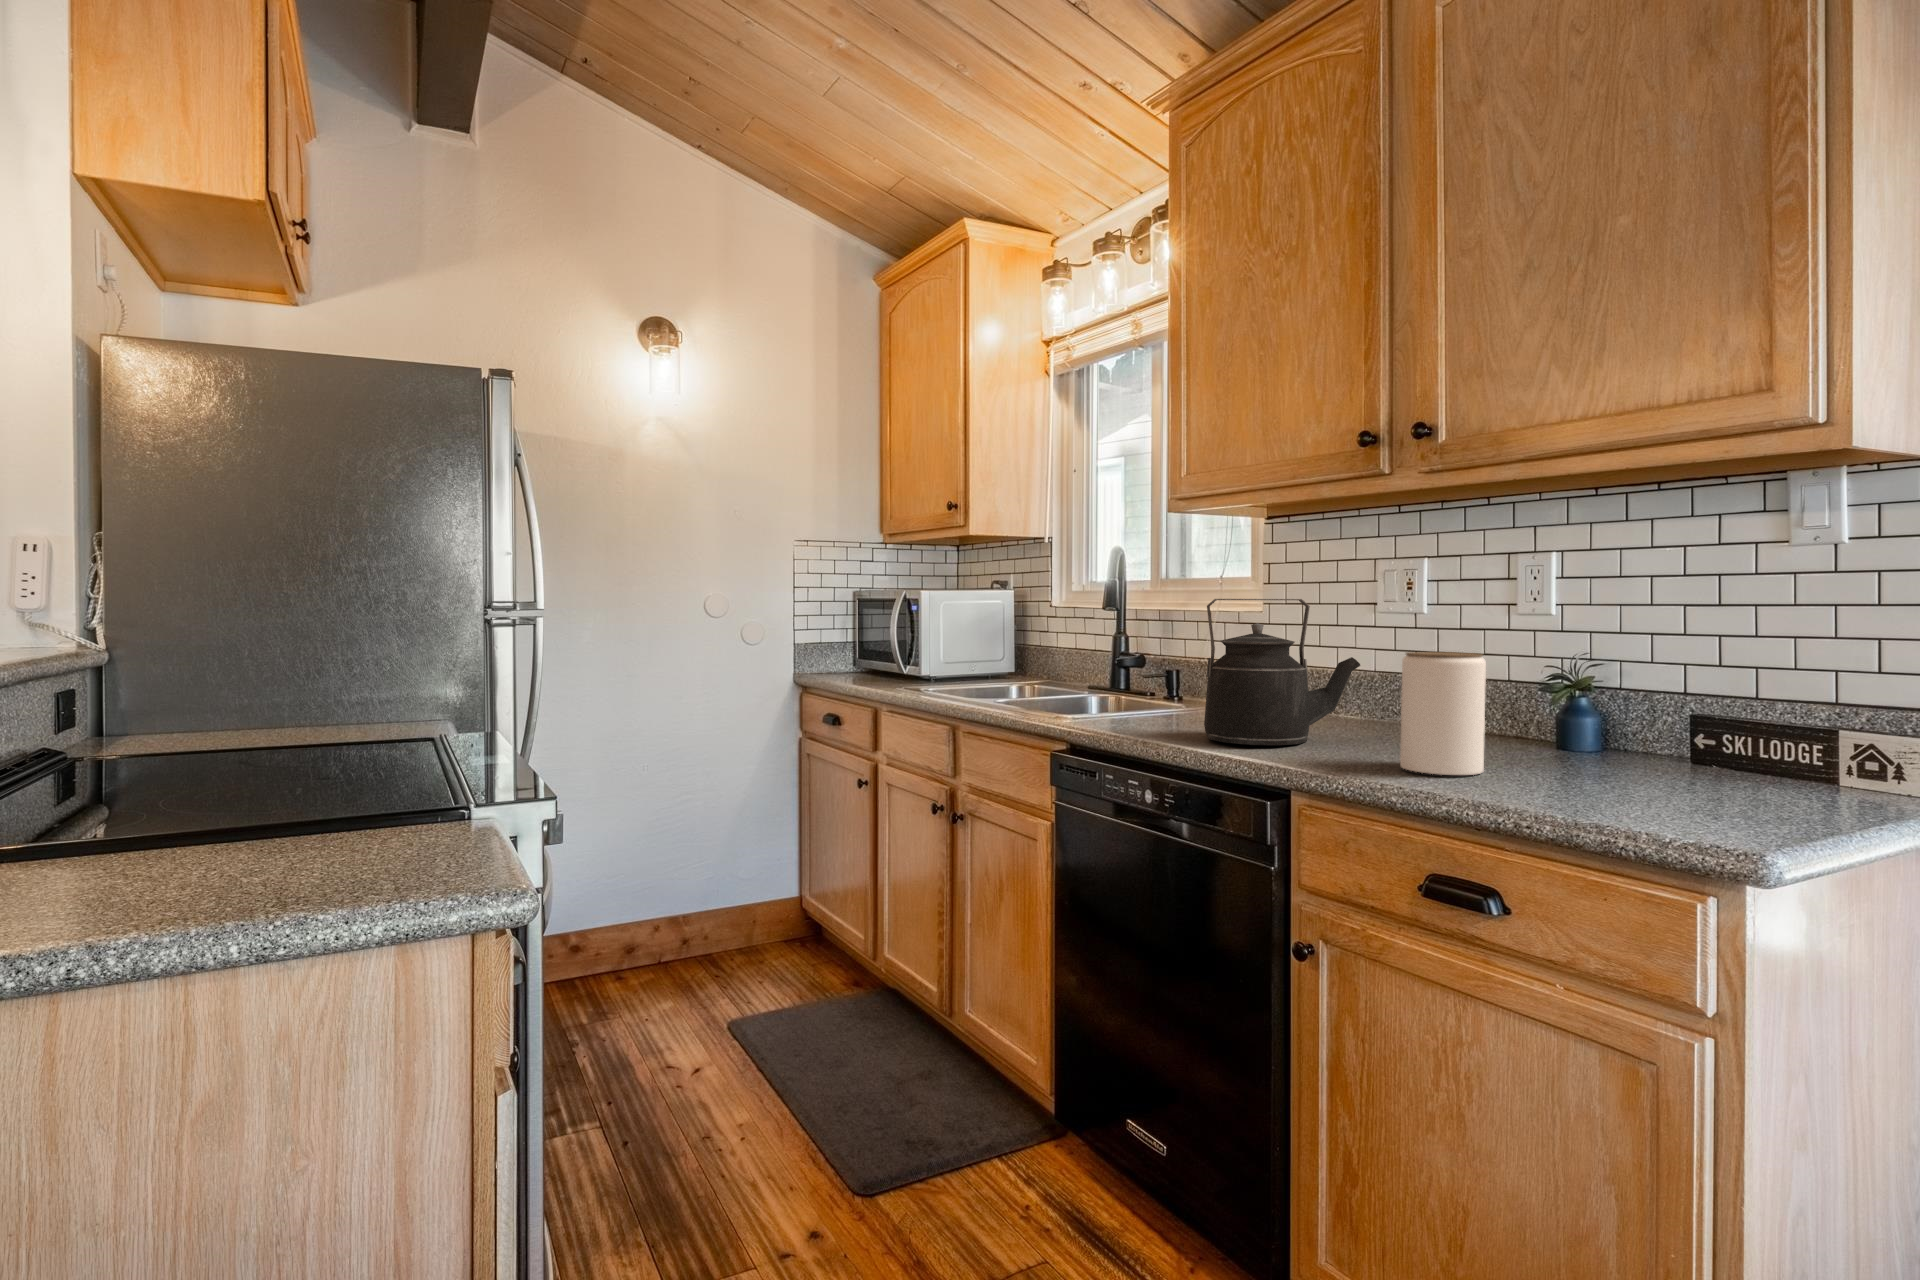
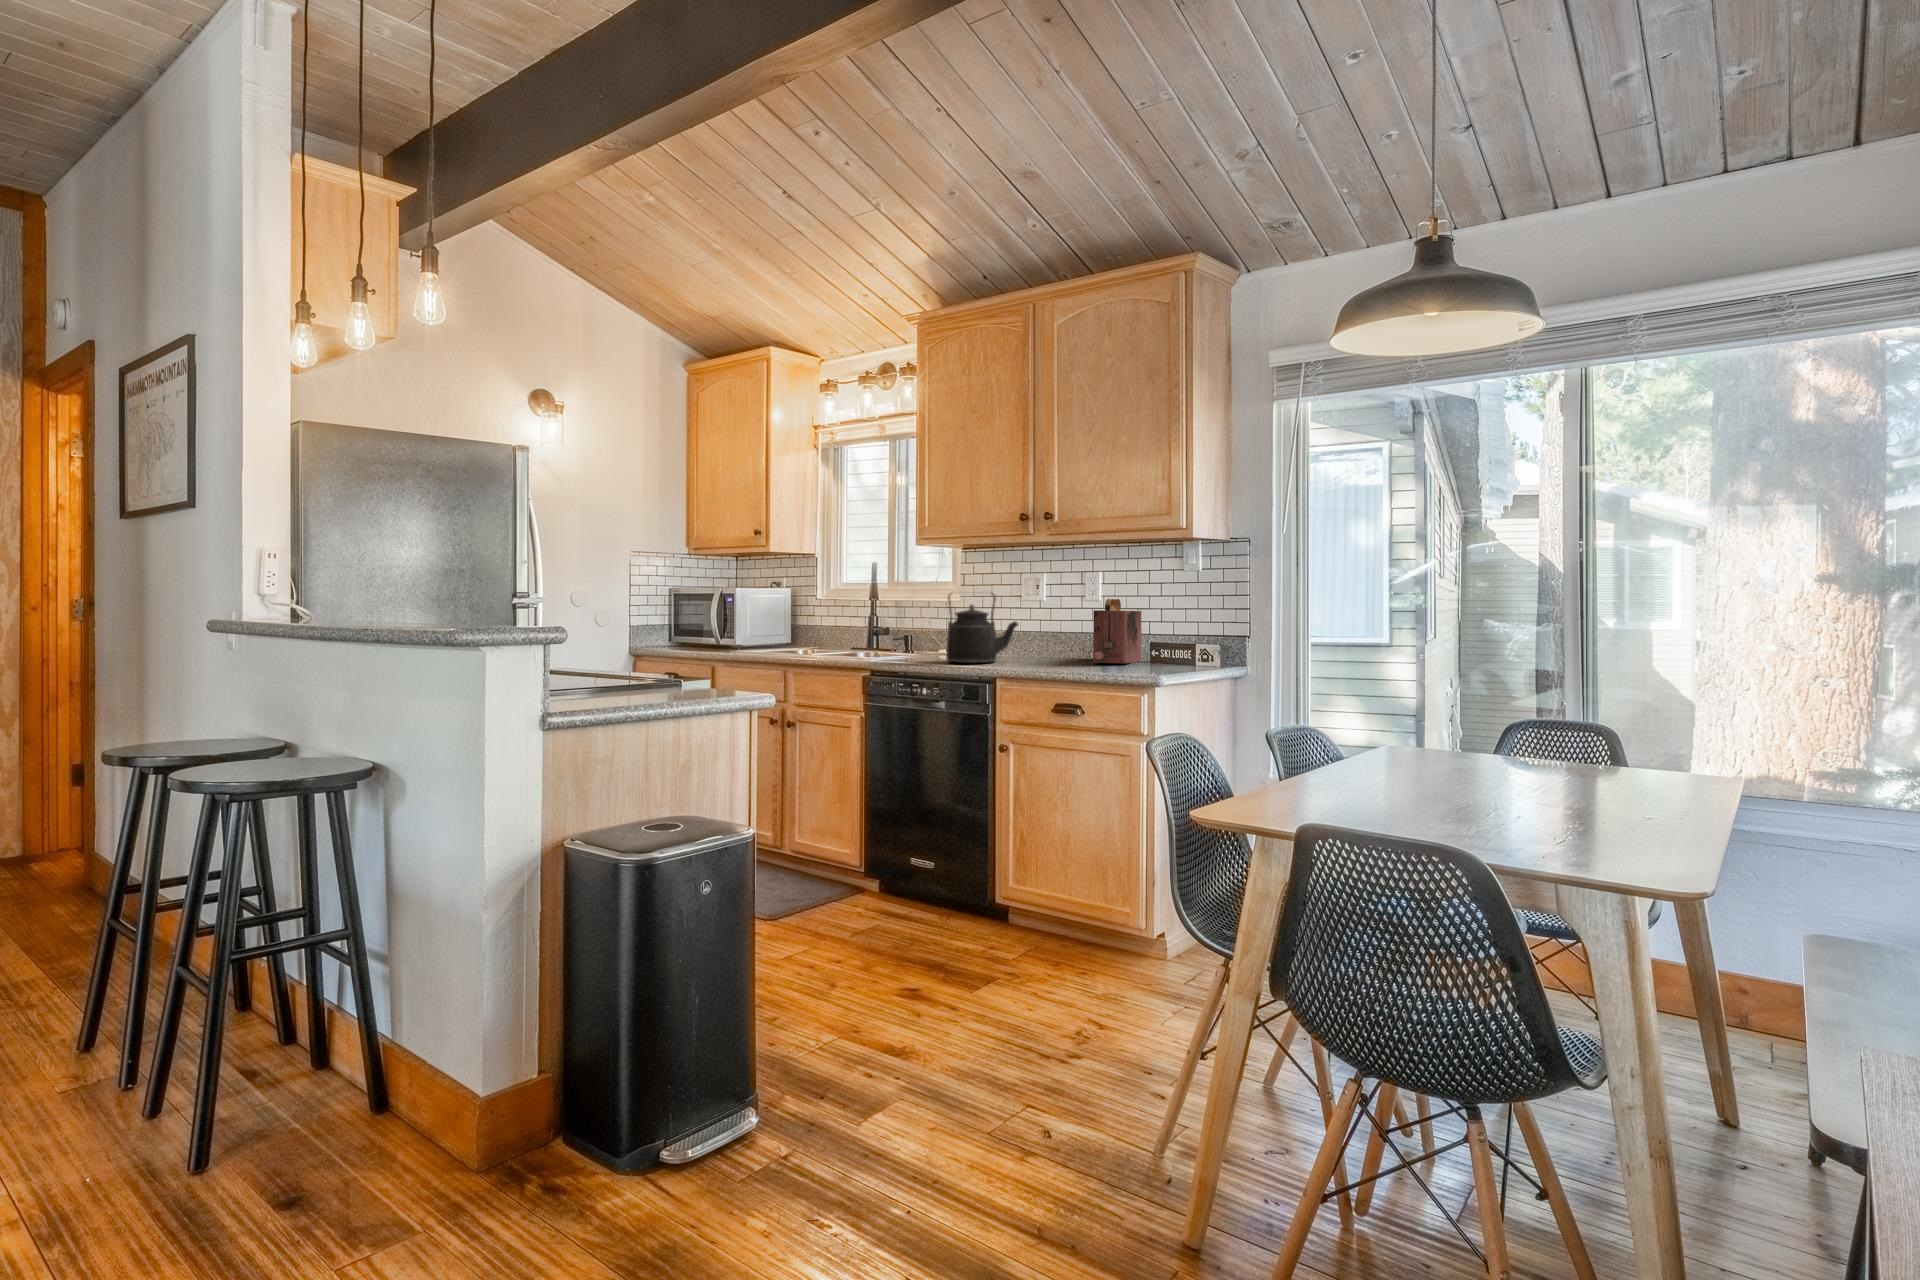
toaster: none [1536,611,1662,770] -> present [1093,599,1142,664]
jar: present [1400,652,1486,775] -> none [1040,616,1074,667]

